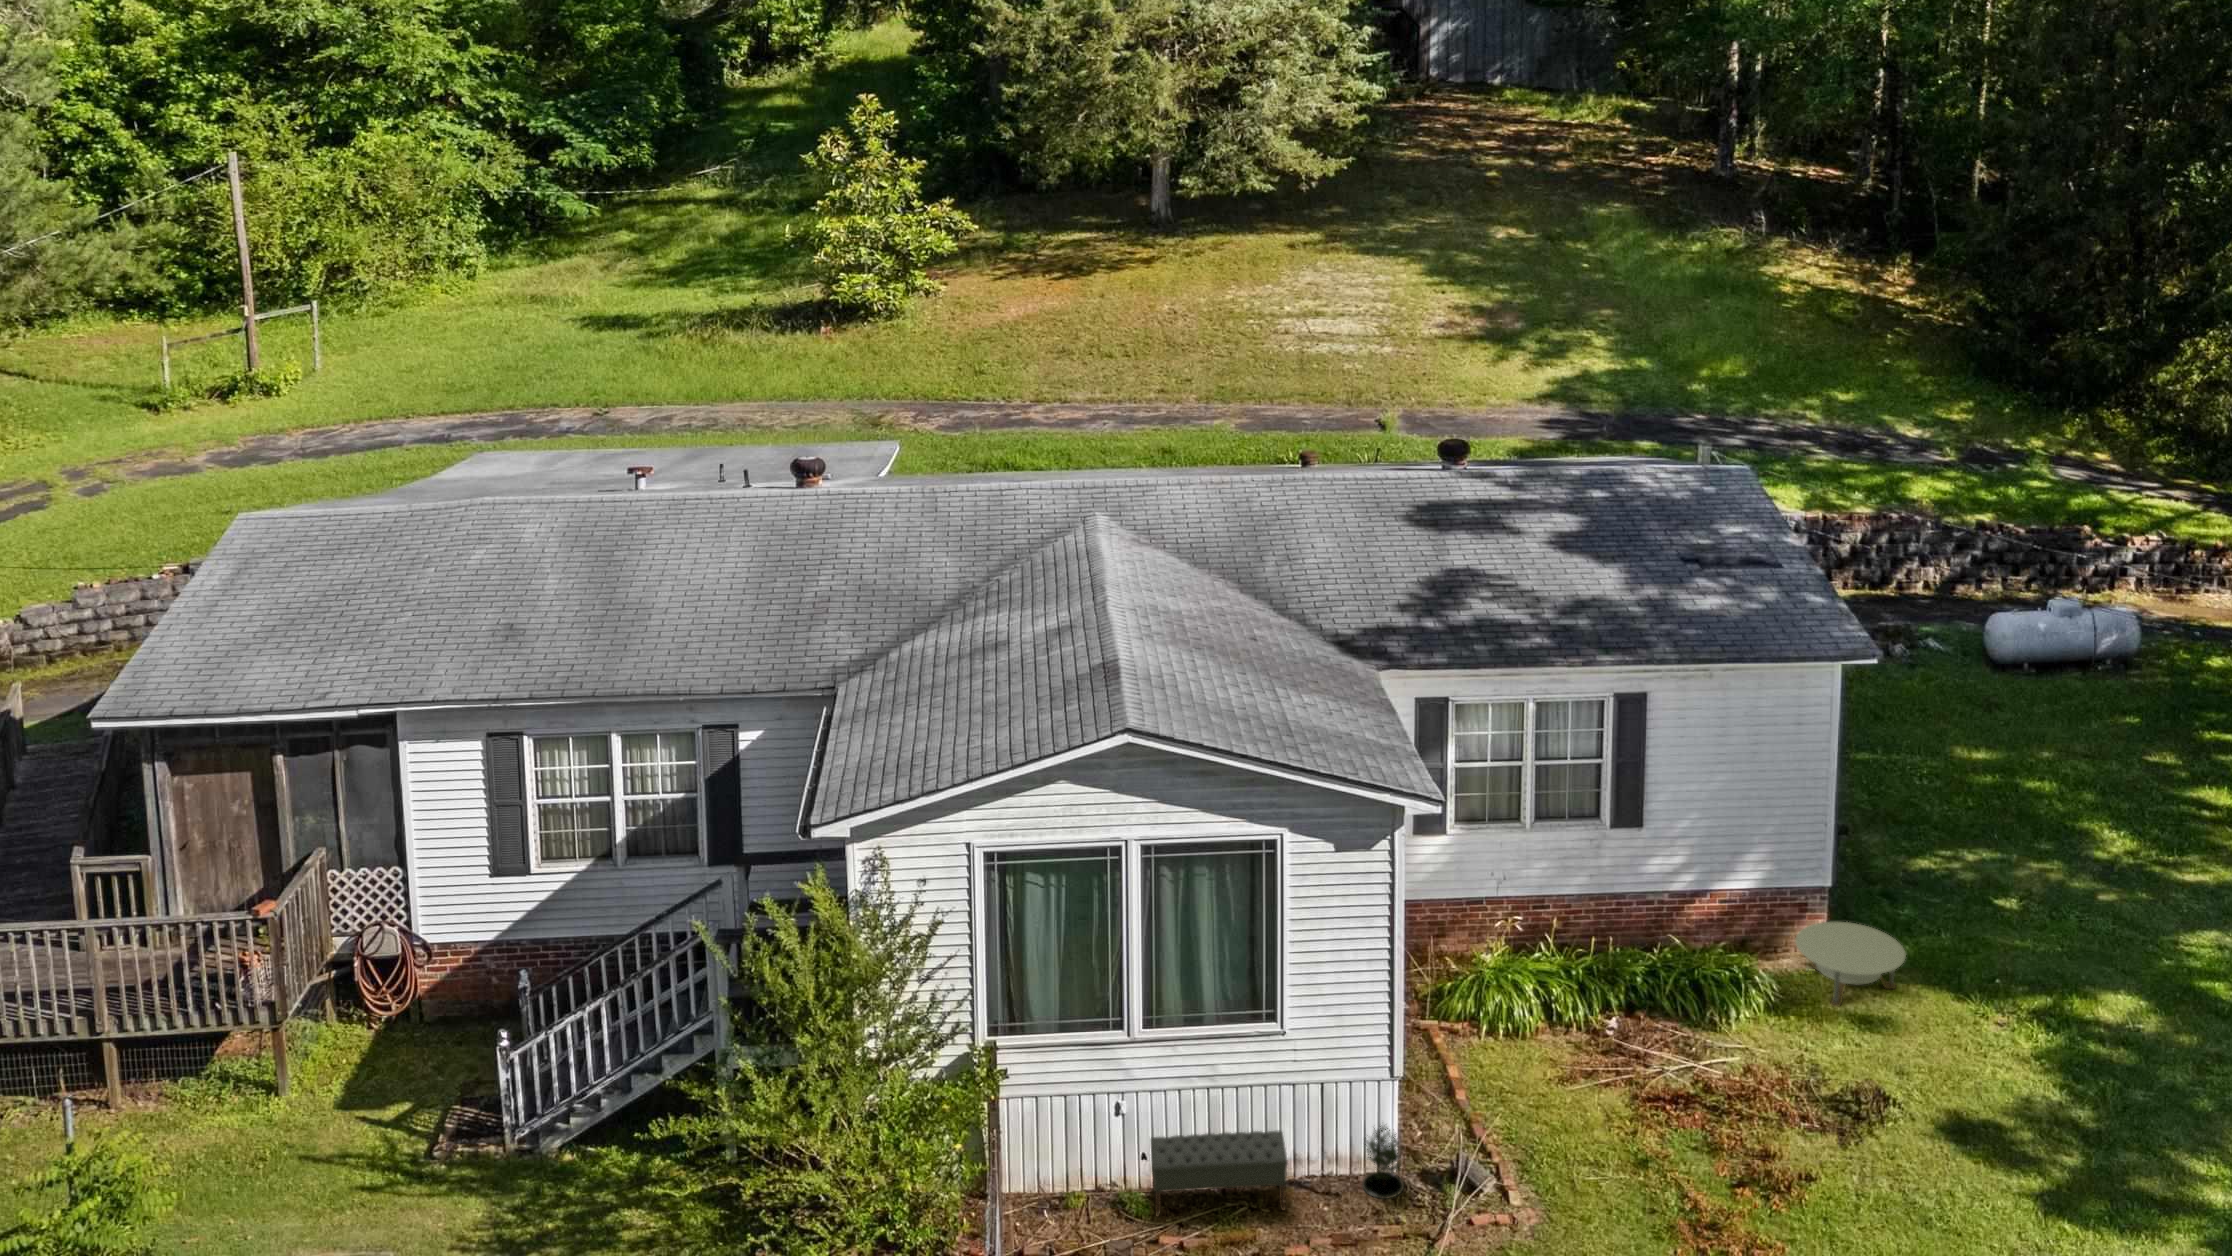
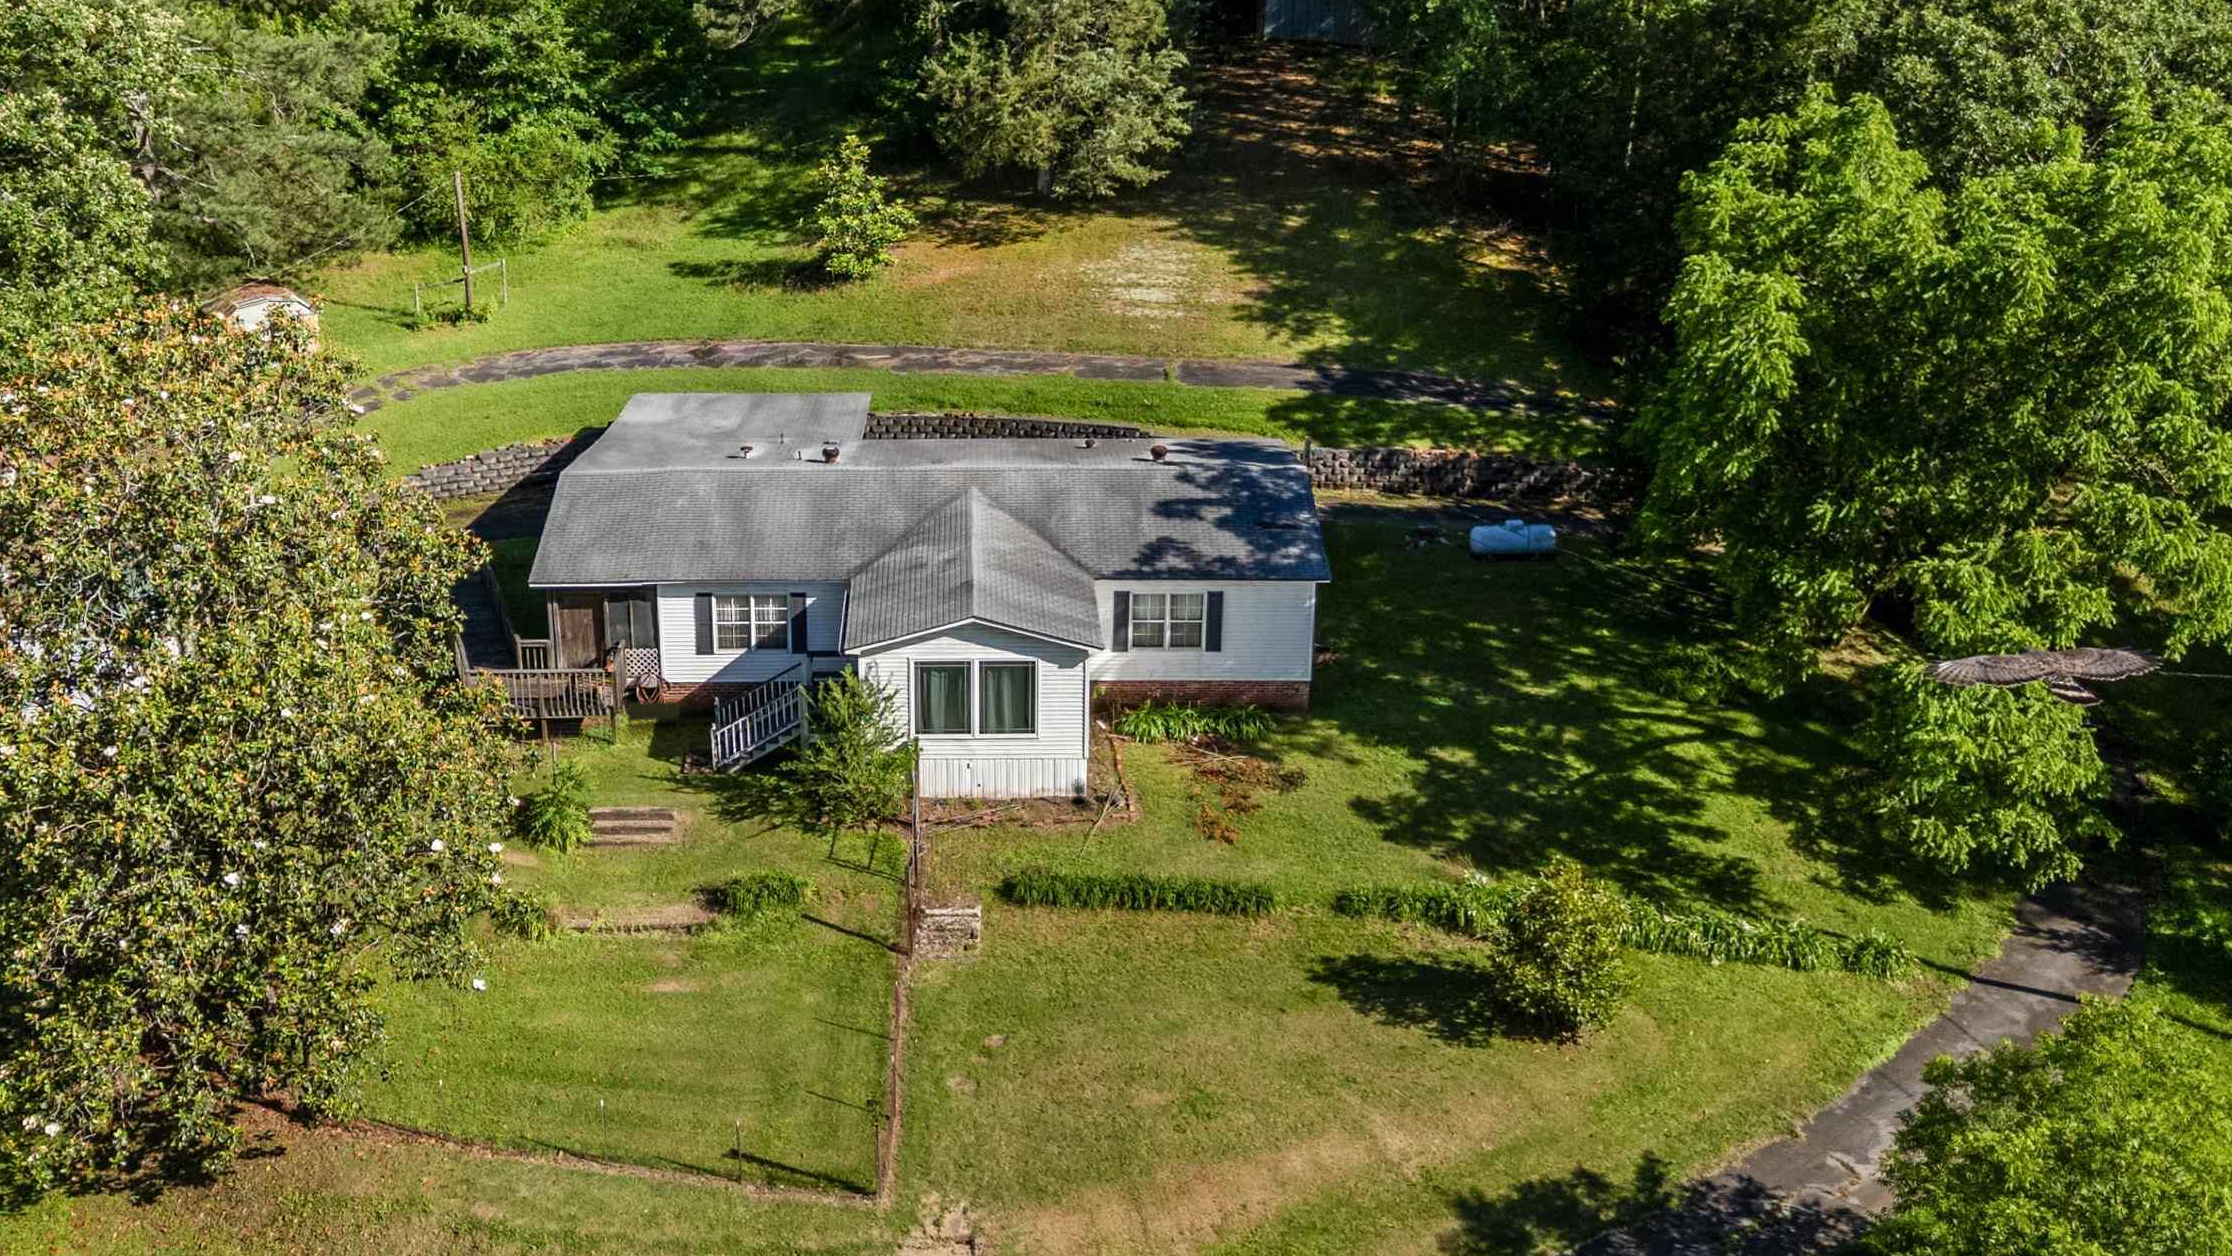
round table: present [1795,922,1906,1007] -> none [1290,699,1339,738]
bench: present [1151,1131,1288,1217] -> present [627,700,679,728]

